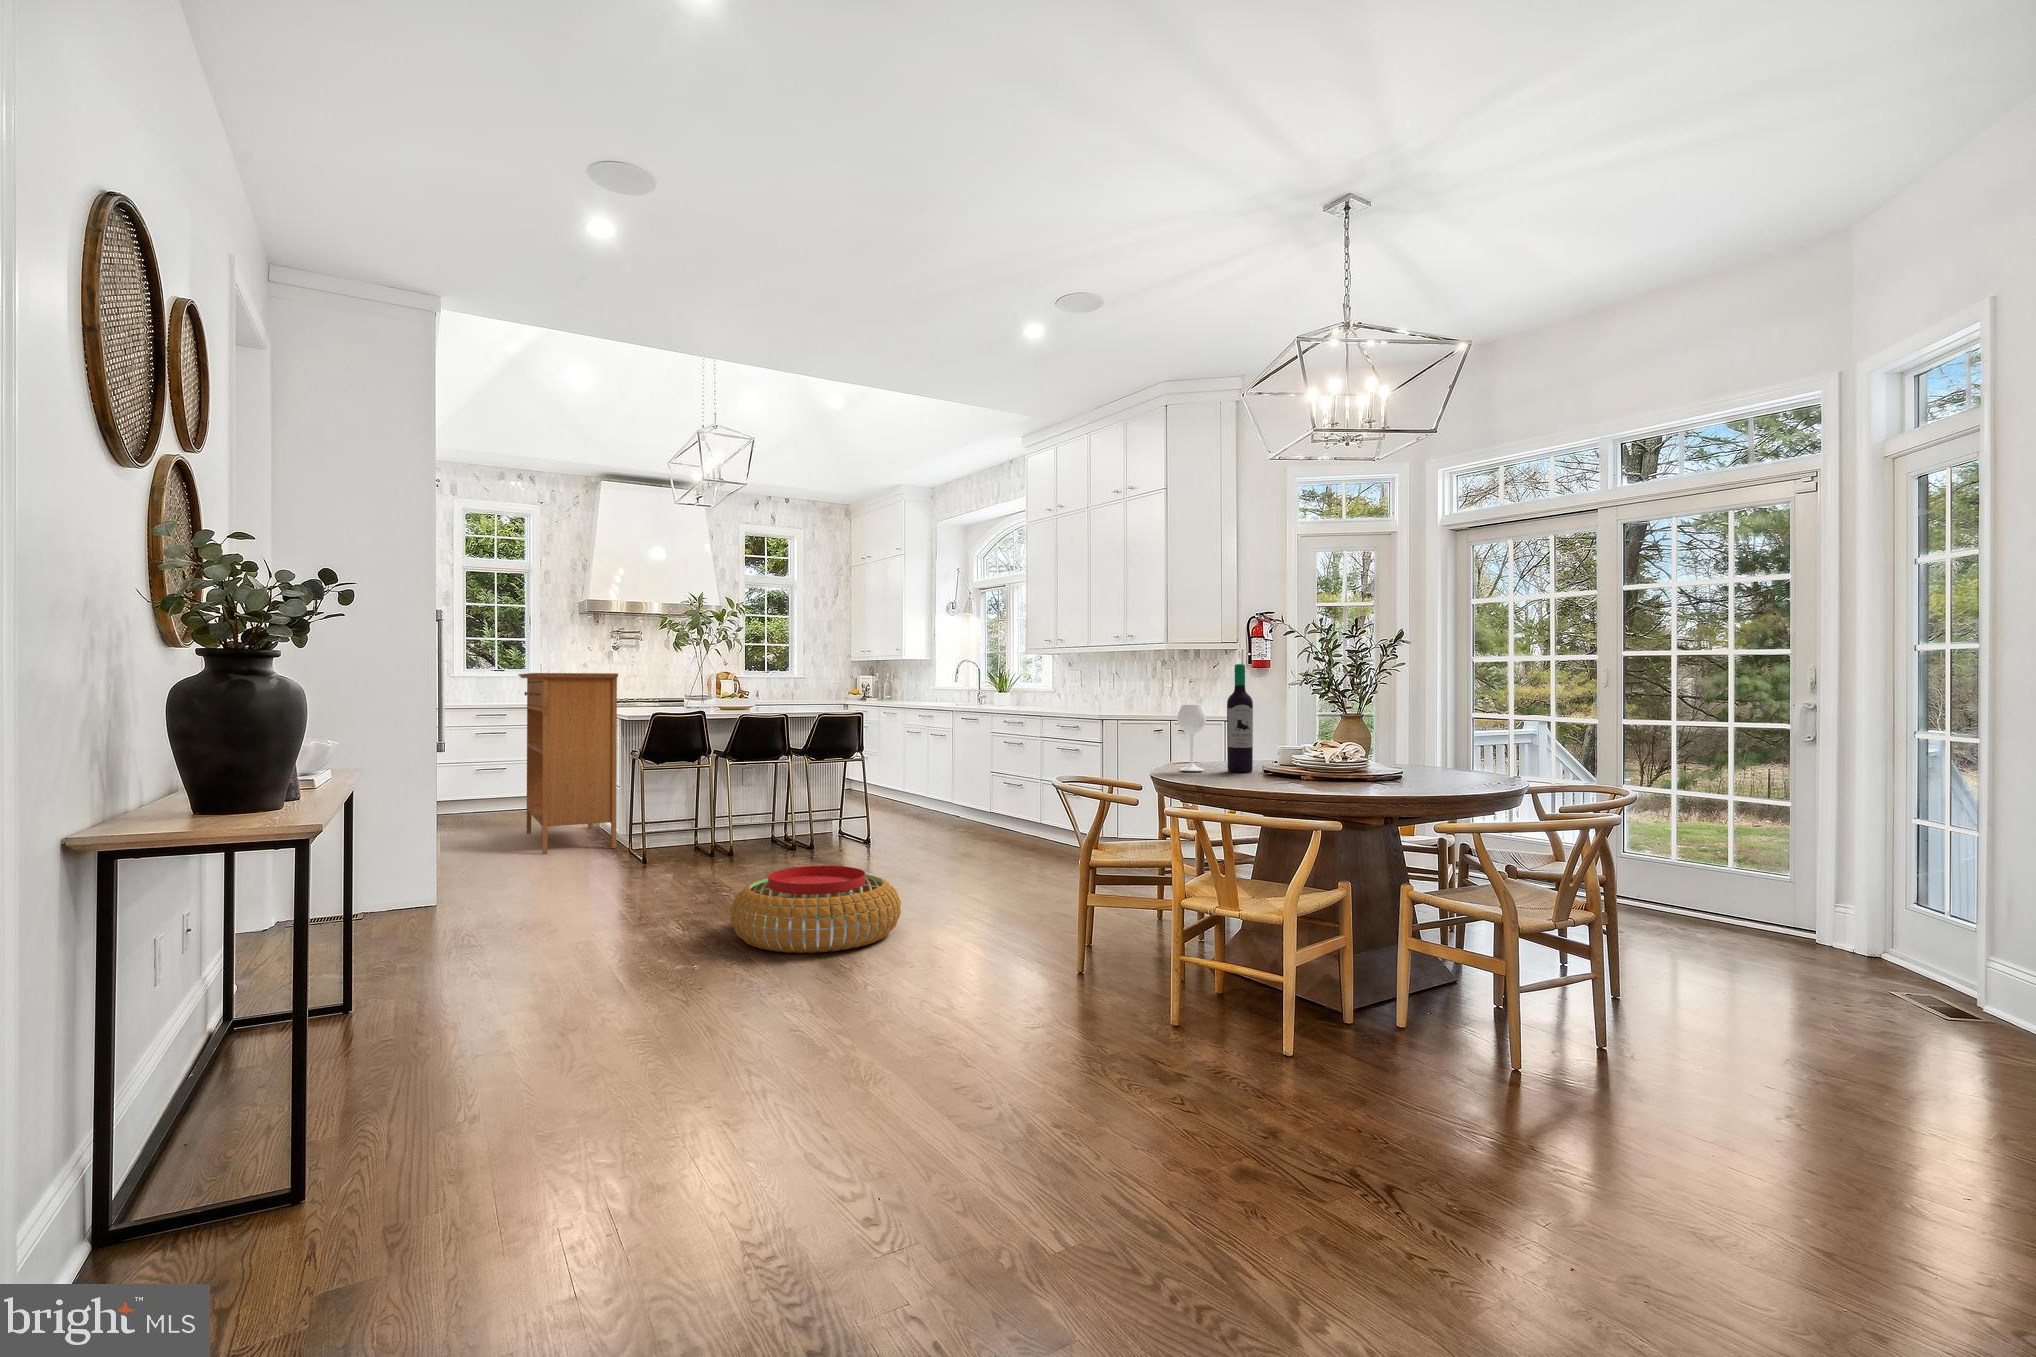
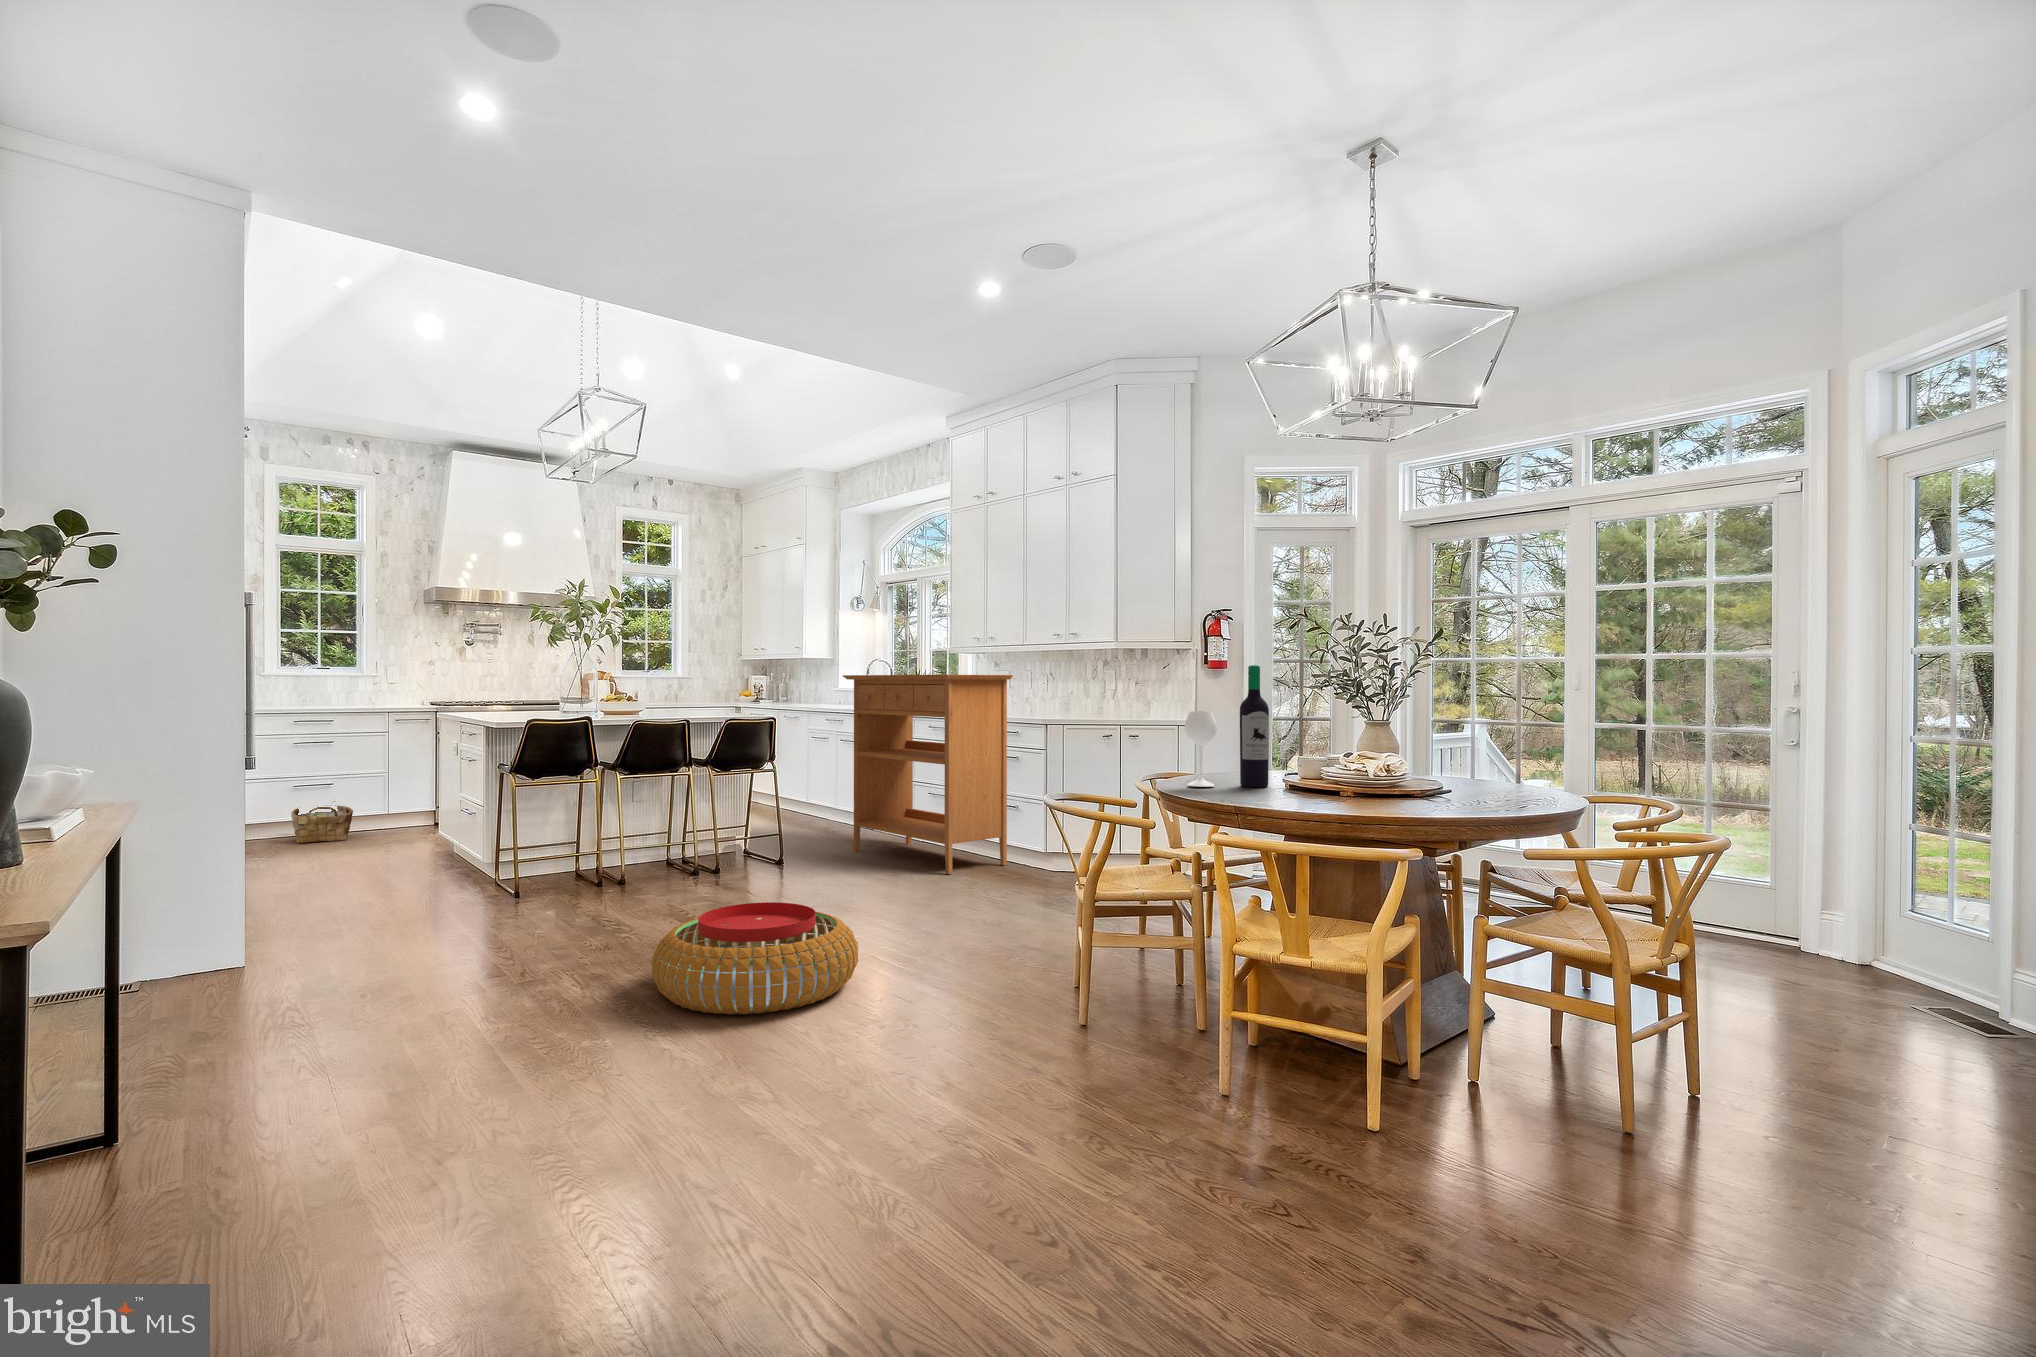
console table: present [518,673,618,854] -> present [843,675,1013,874]
woven basket: none [472,778,521,819] -> present [291,801,353,843]

